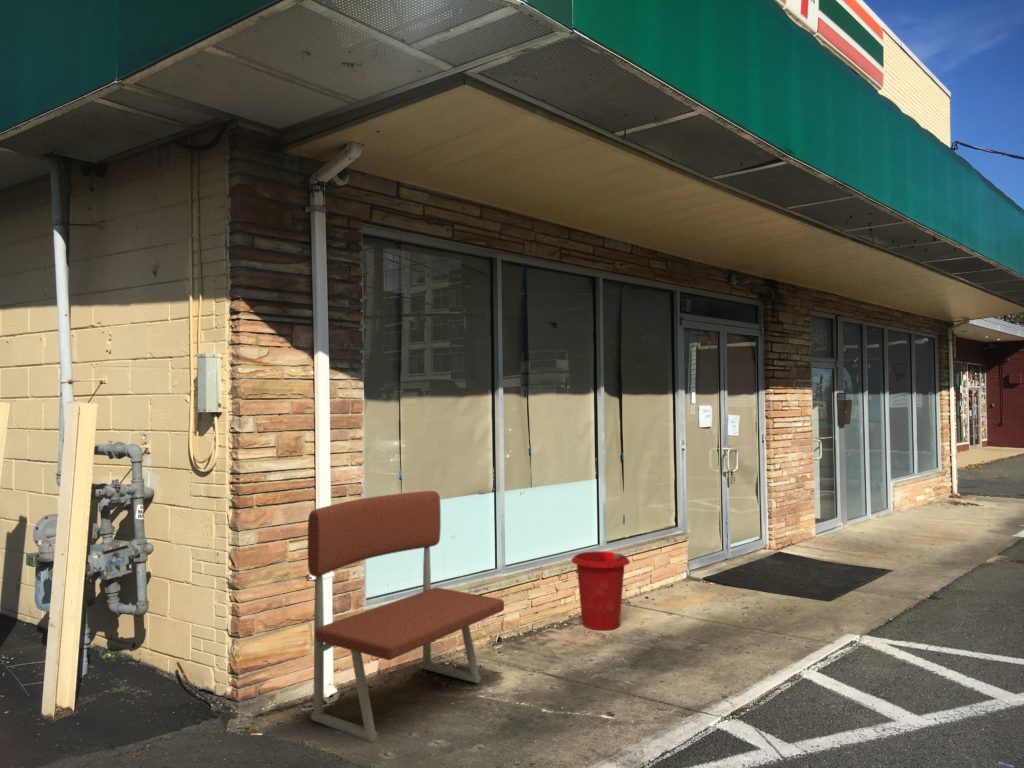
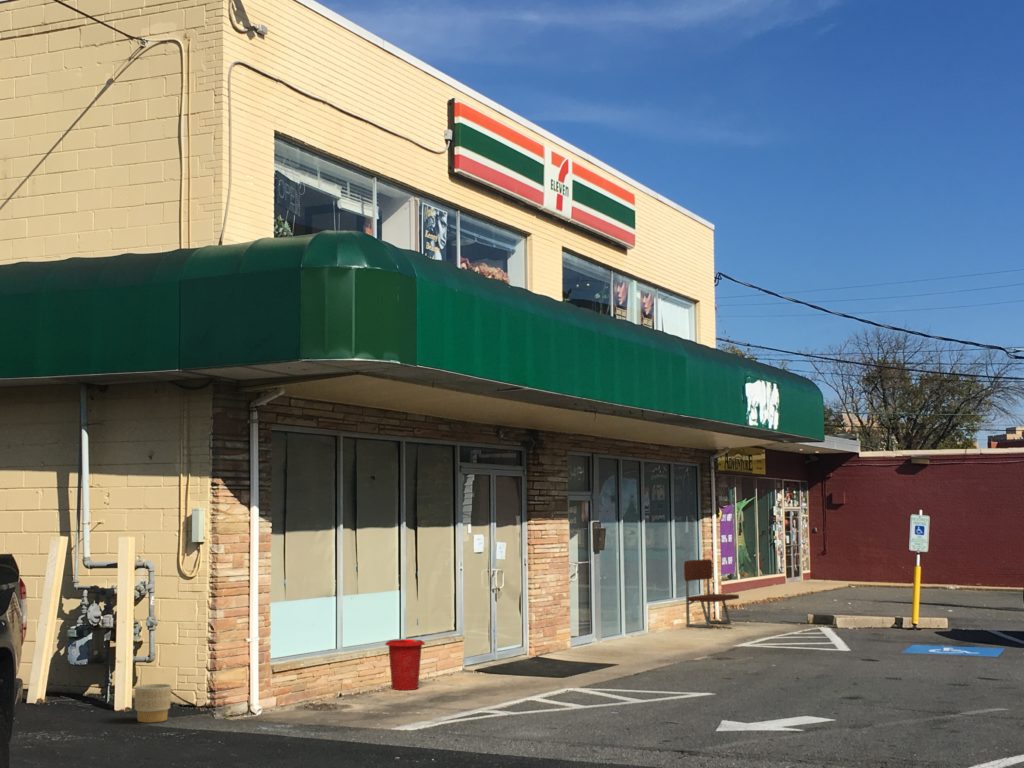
bench: present [308,491,504,742] -> present [684,559,739,628]
planter: none [117,642,183,719] -> present [135,684,171,723]

